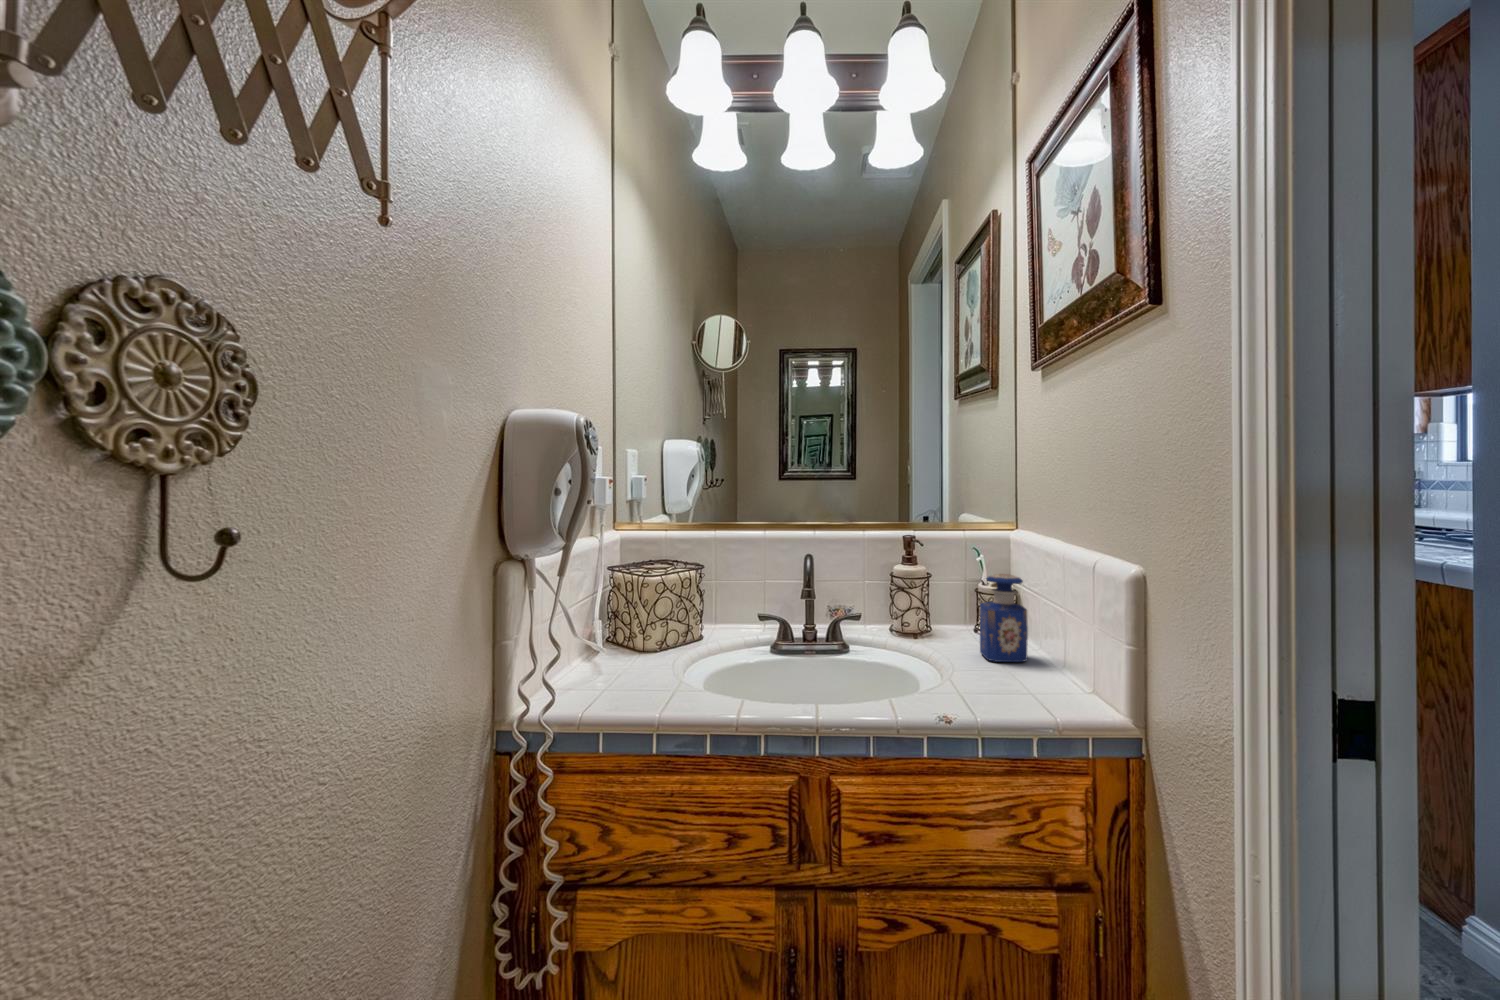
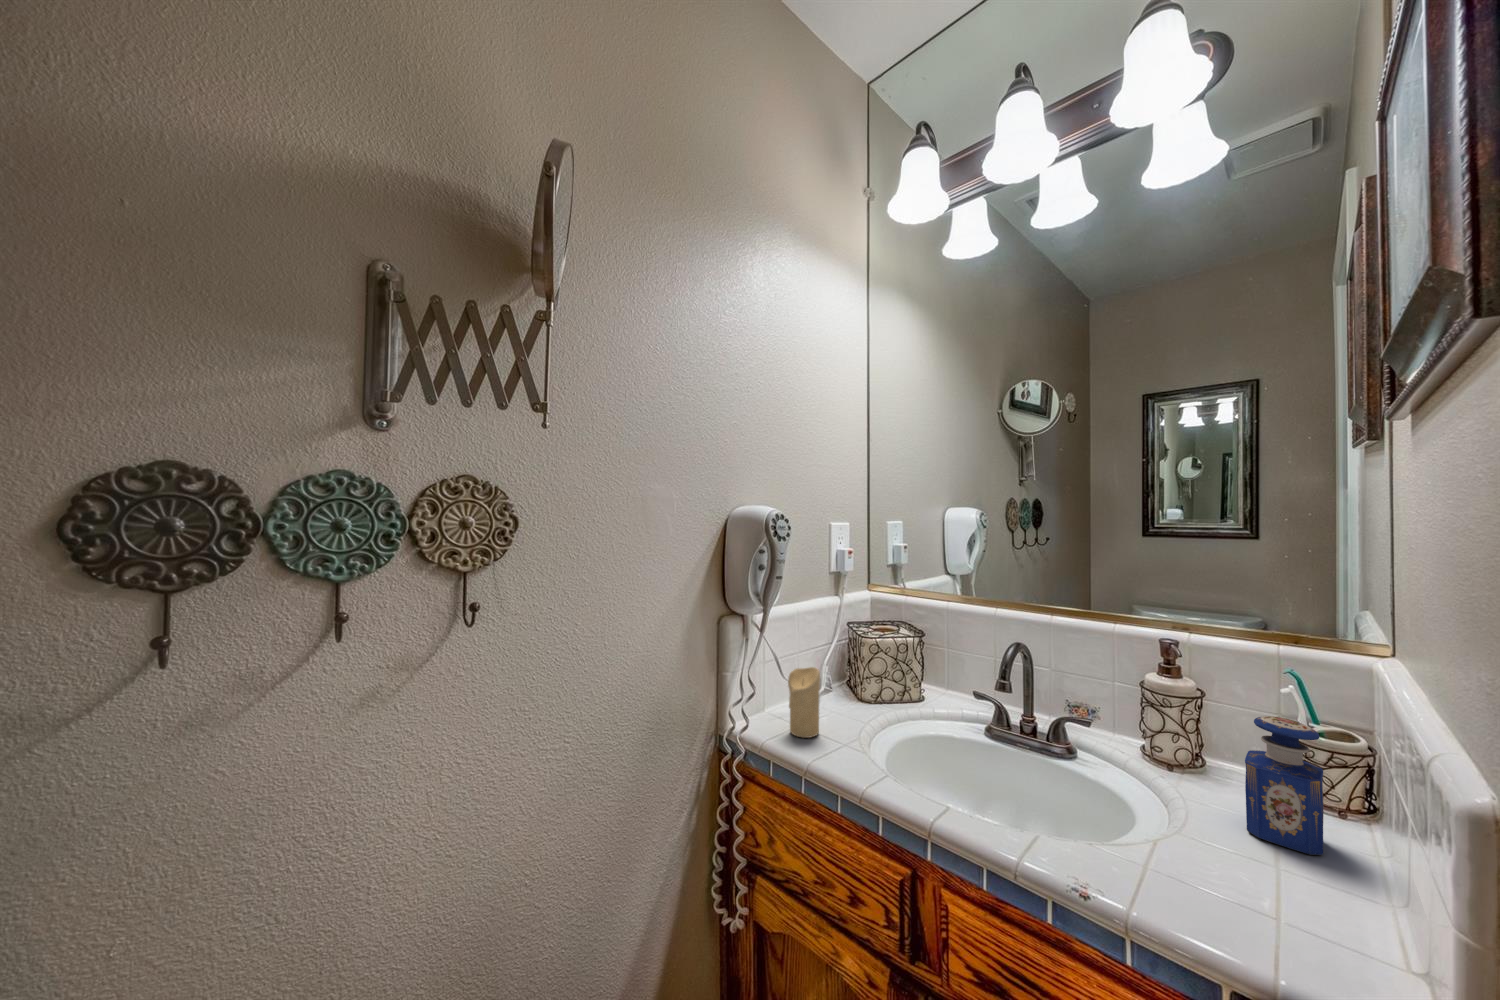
candle: none [598,612,639,696] -> present [788,667,820,738]

